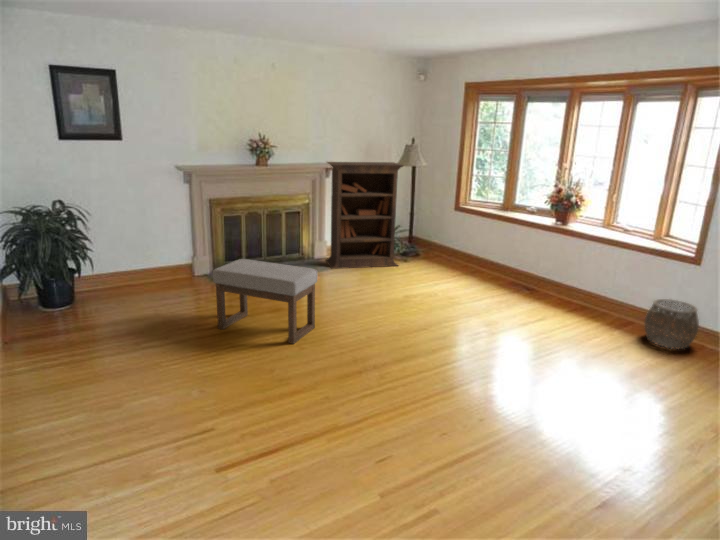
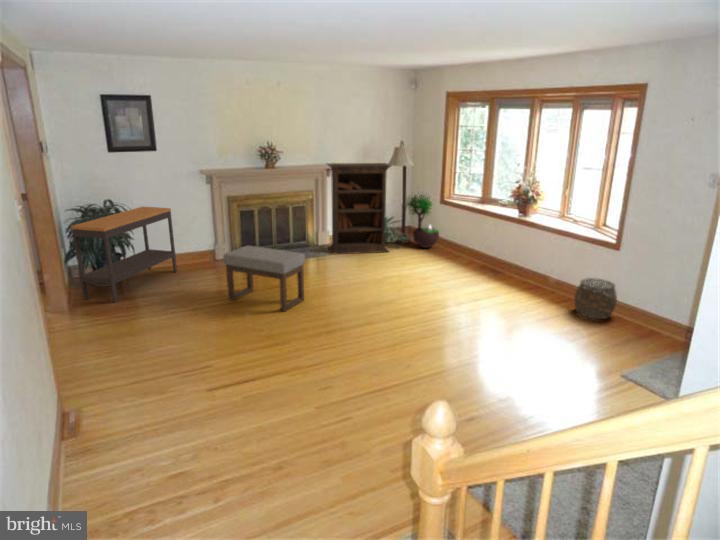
potted tree: none [411,191,455,261] -> present [404,195,439,248]
console table: none [8,209,146,334] -> present [71,207,177,303]

